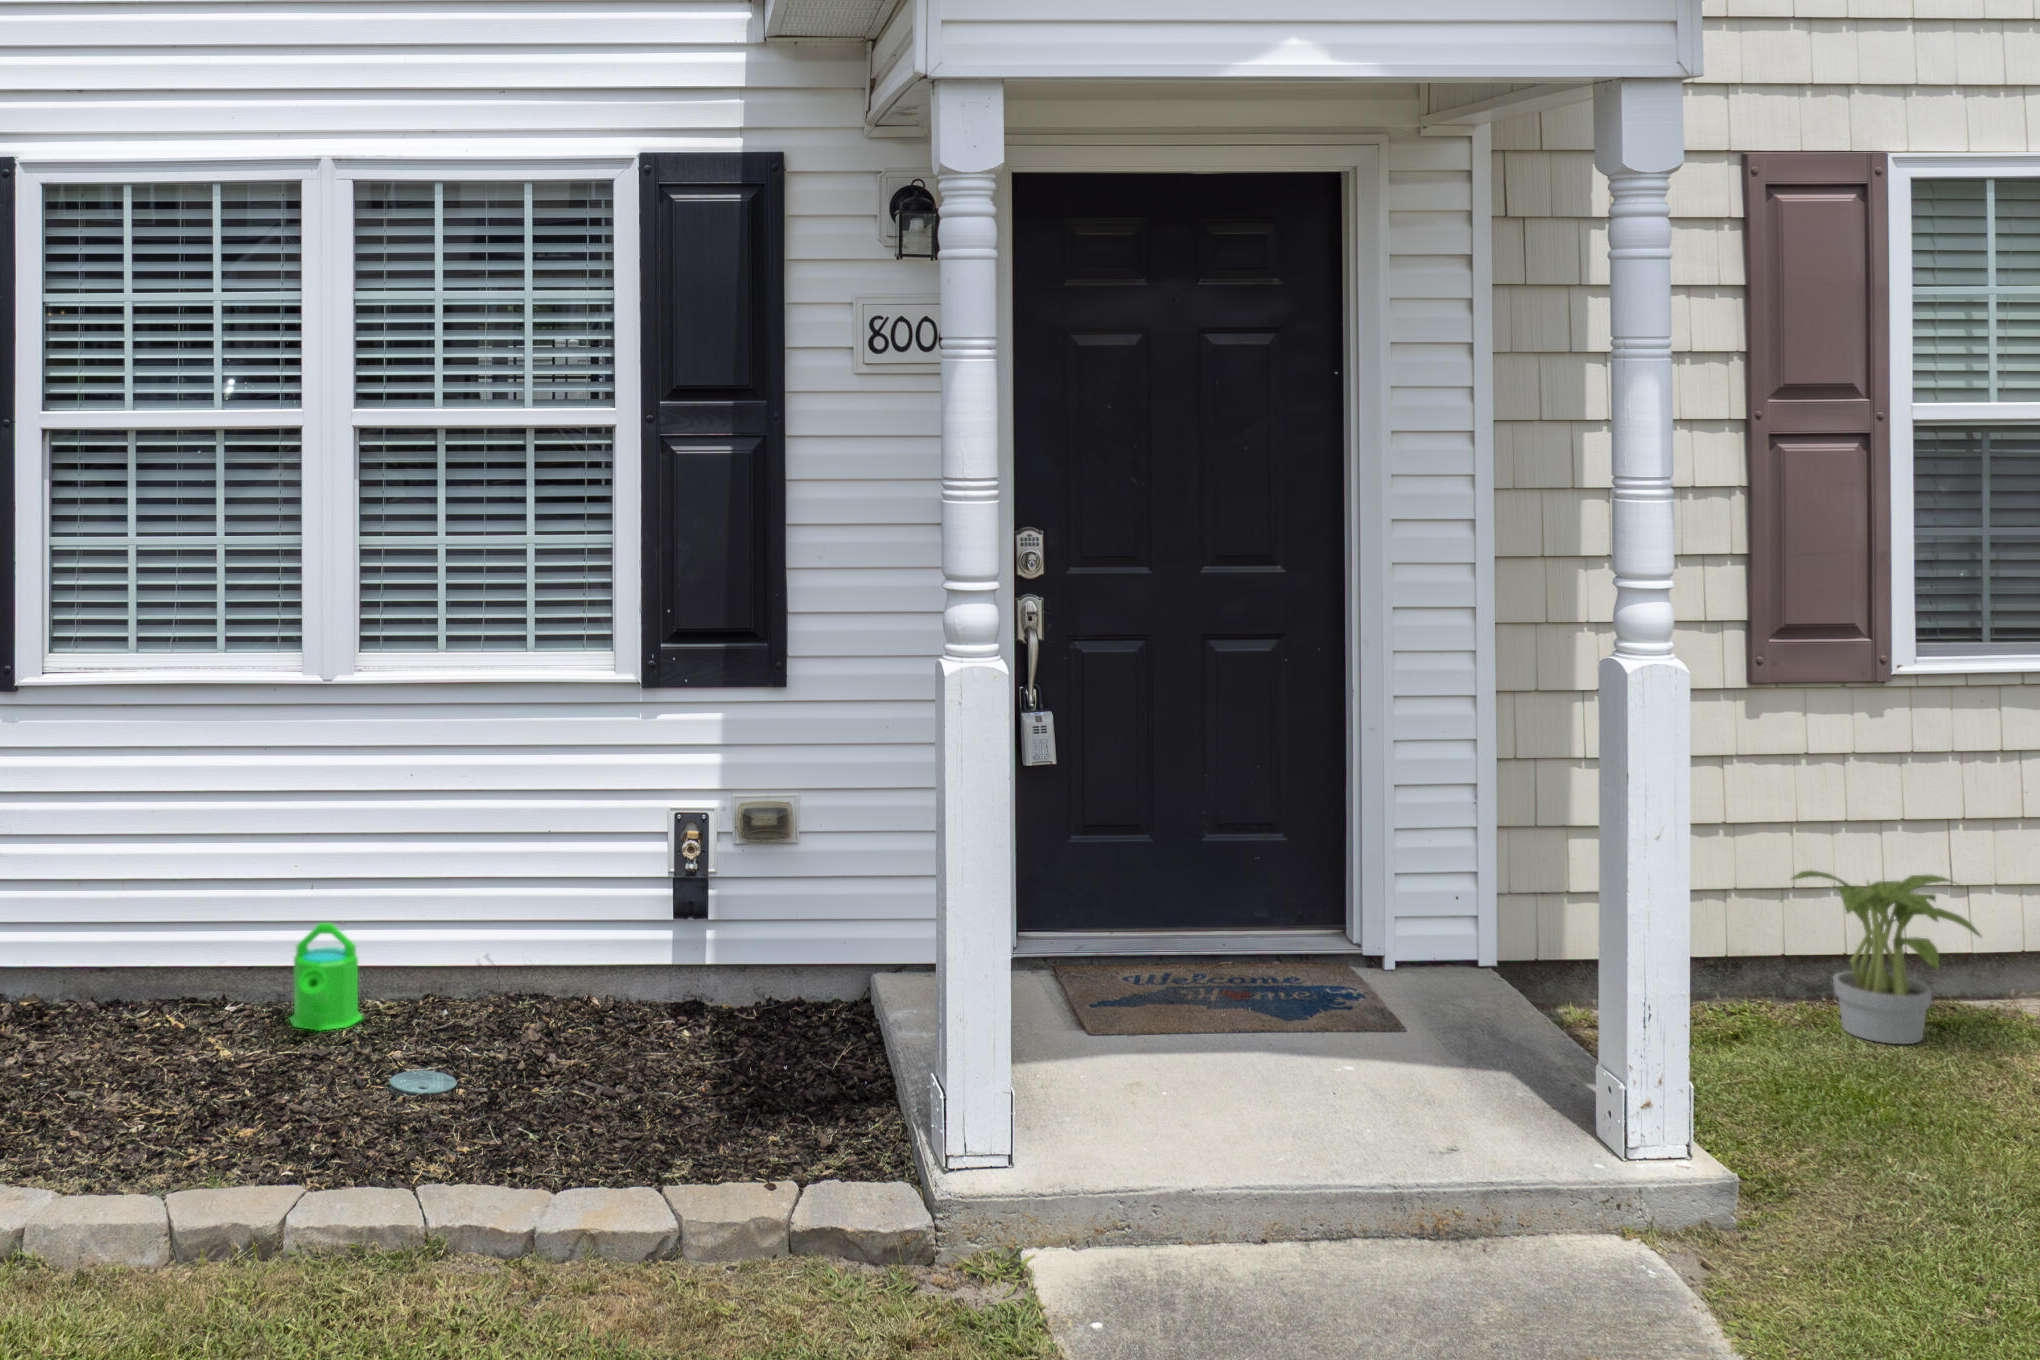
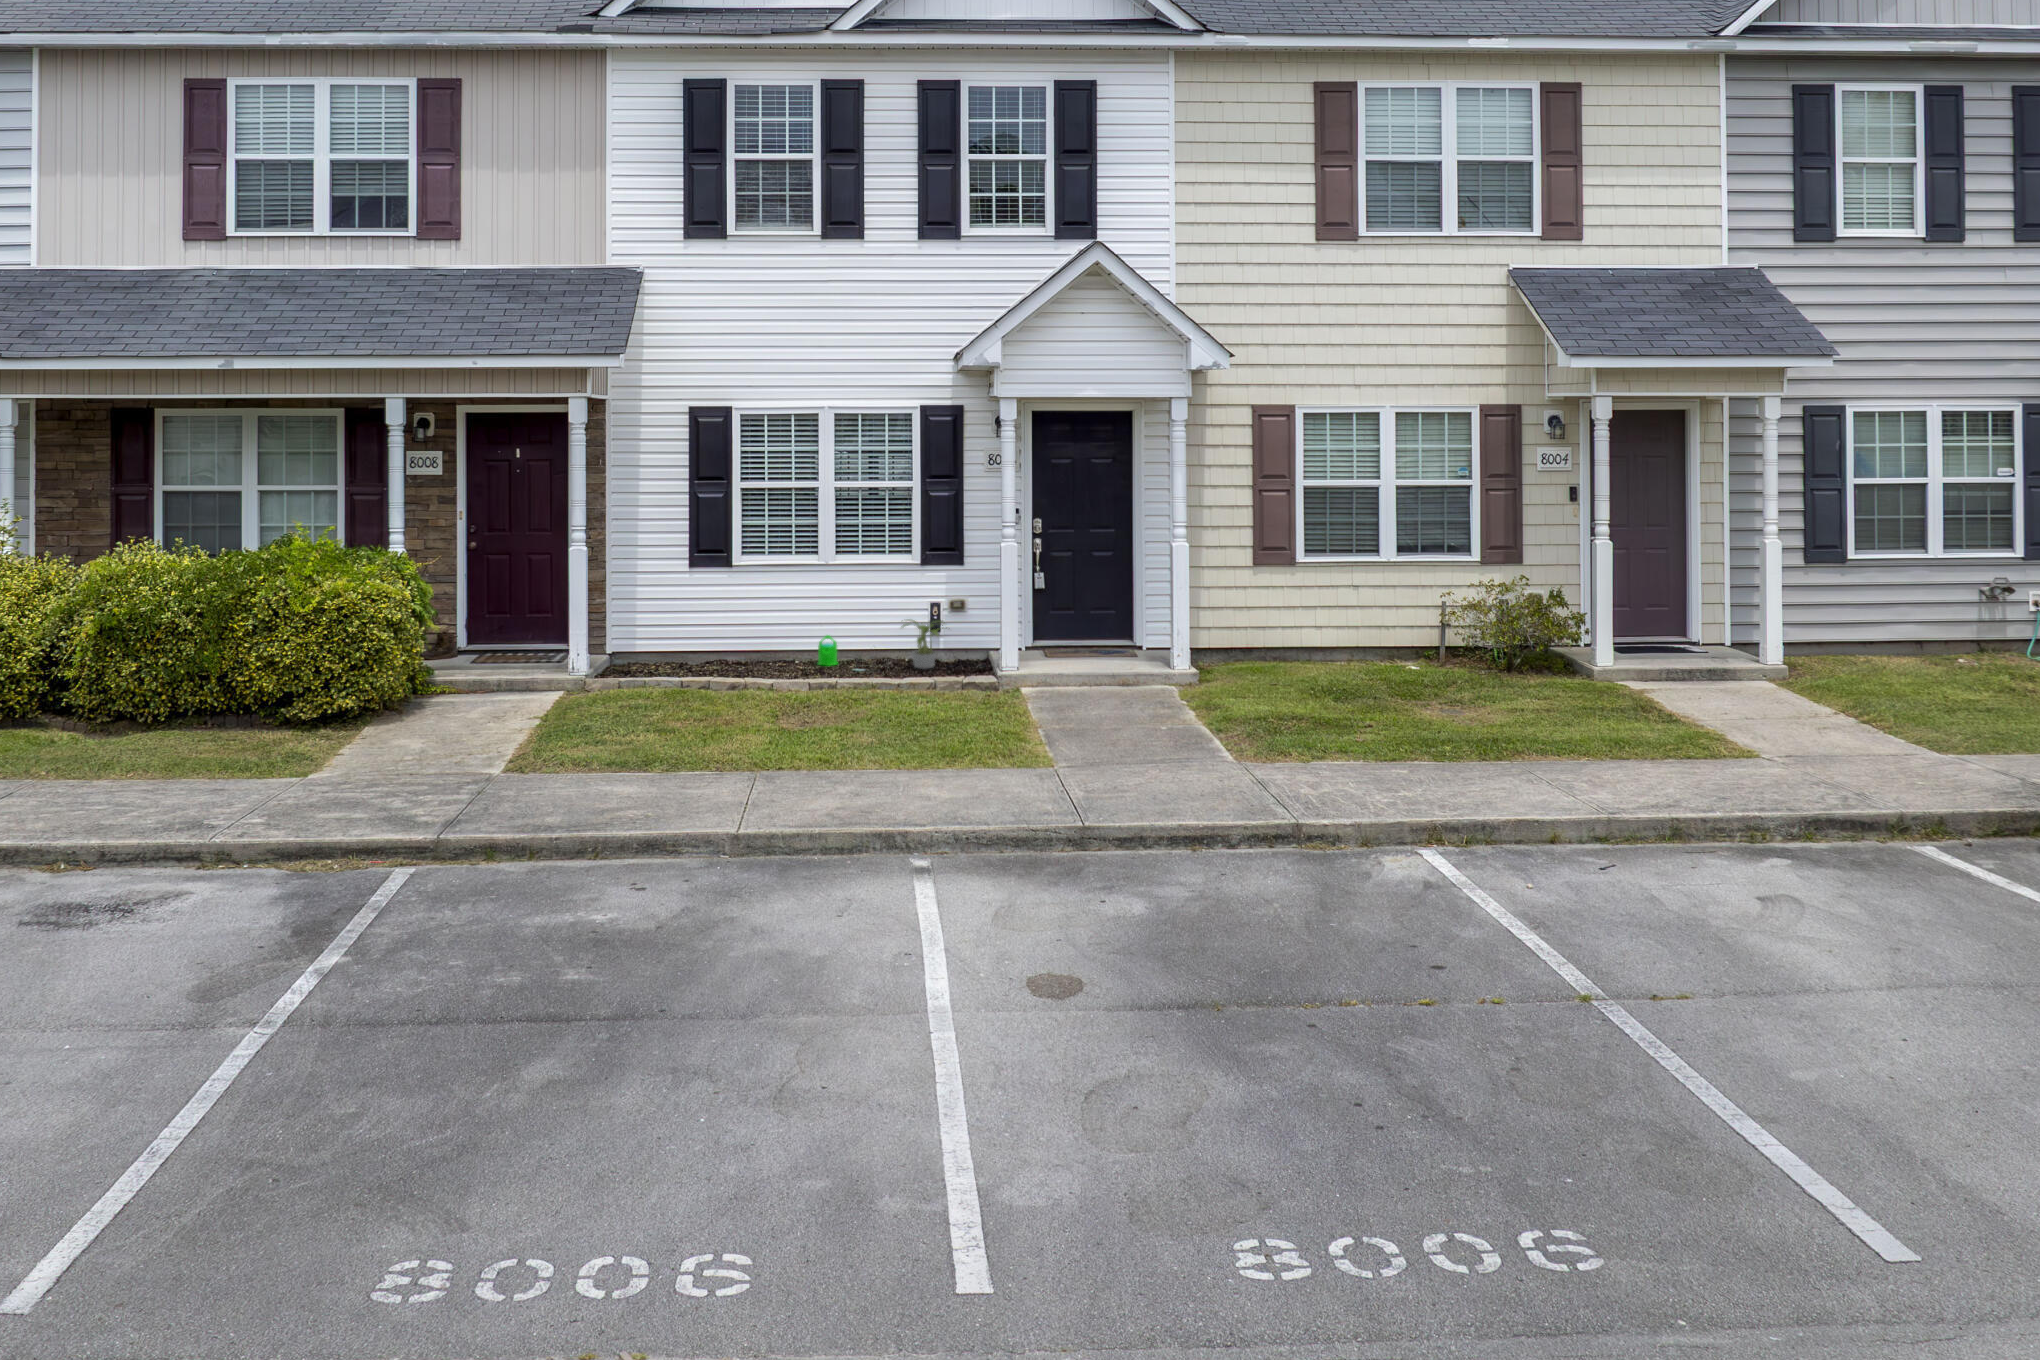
potted plant: present [1792,870,1981,1044] -> present [901,620,943,669]

